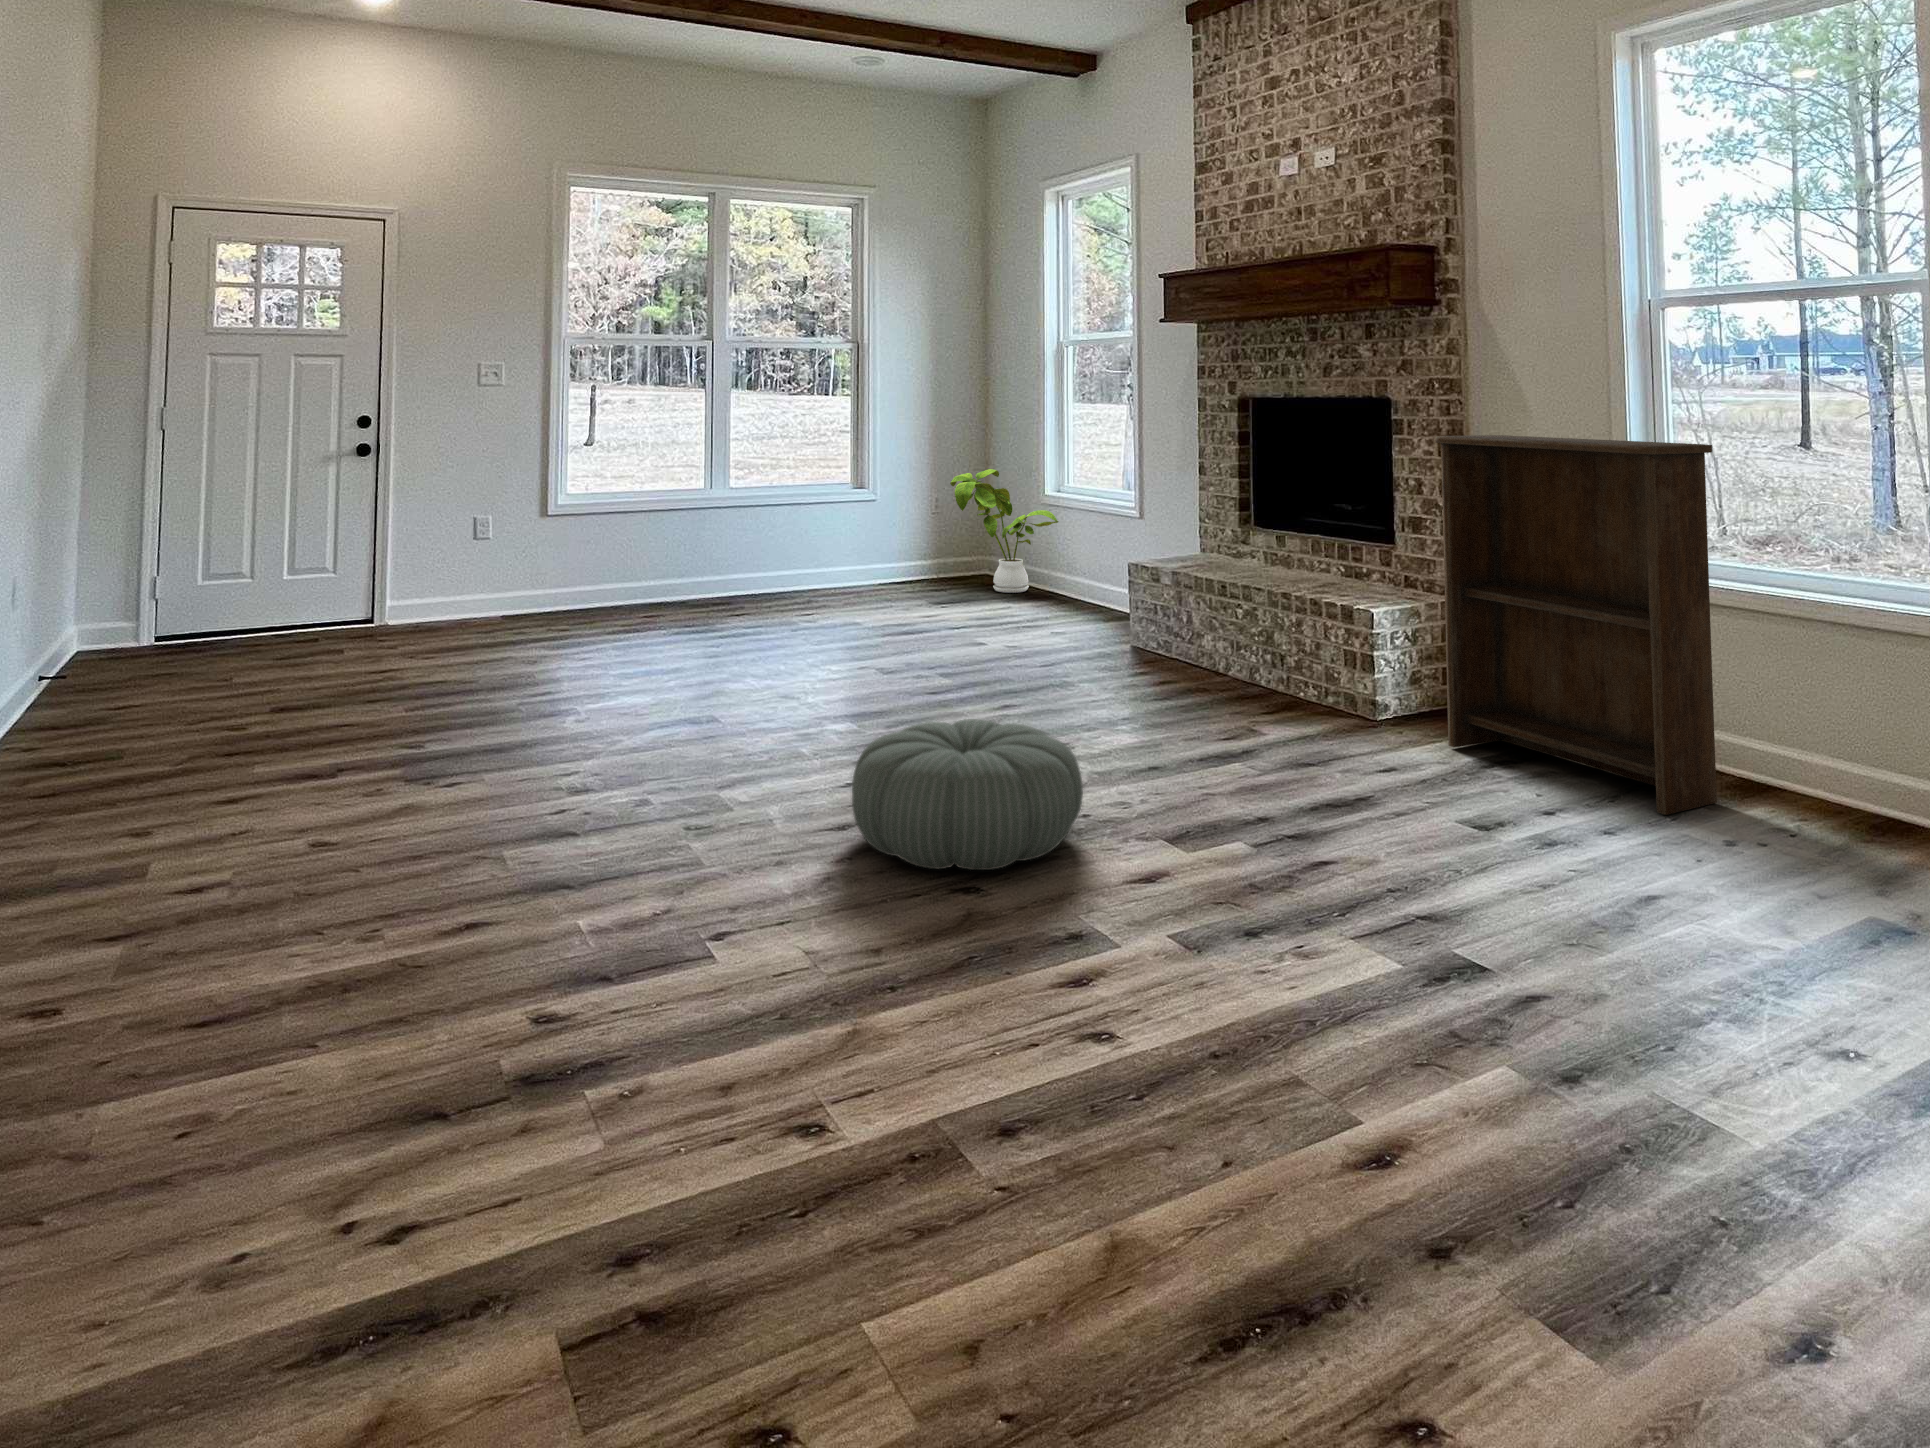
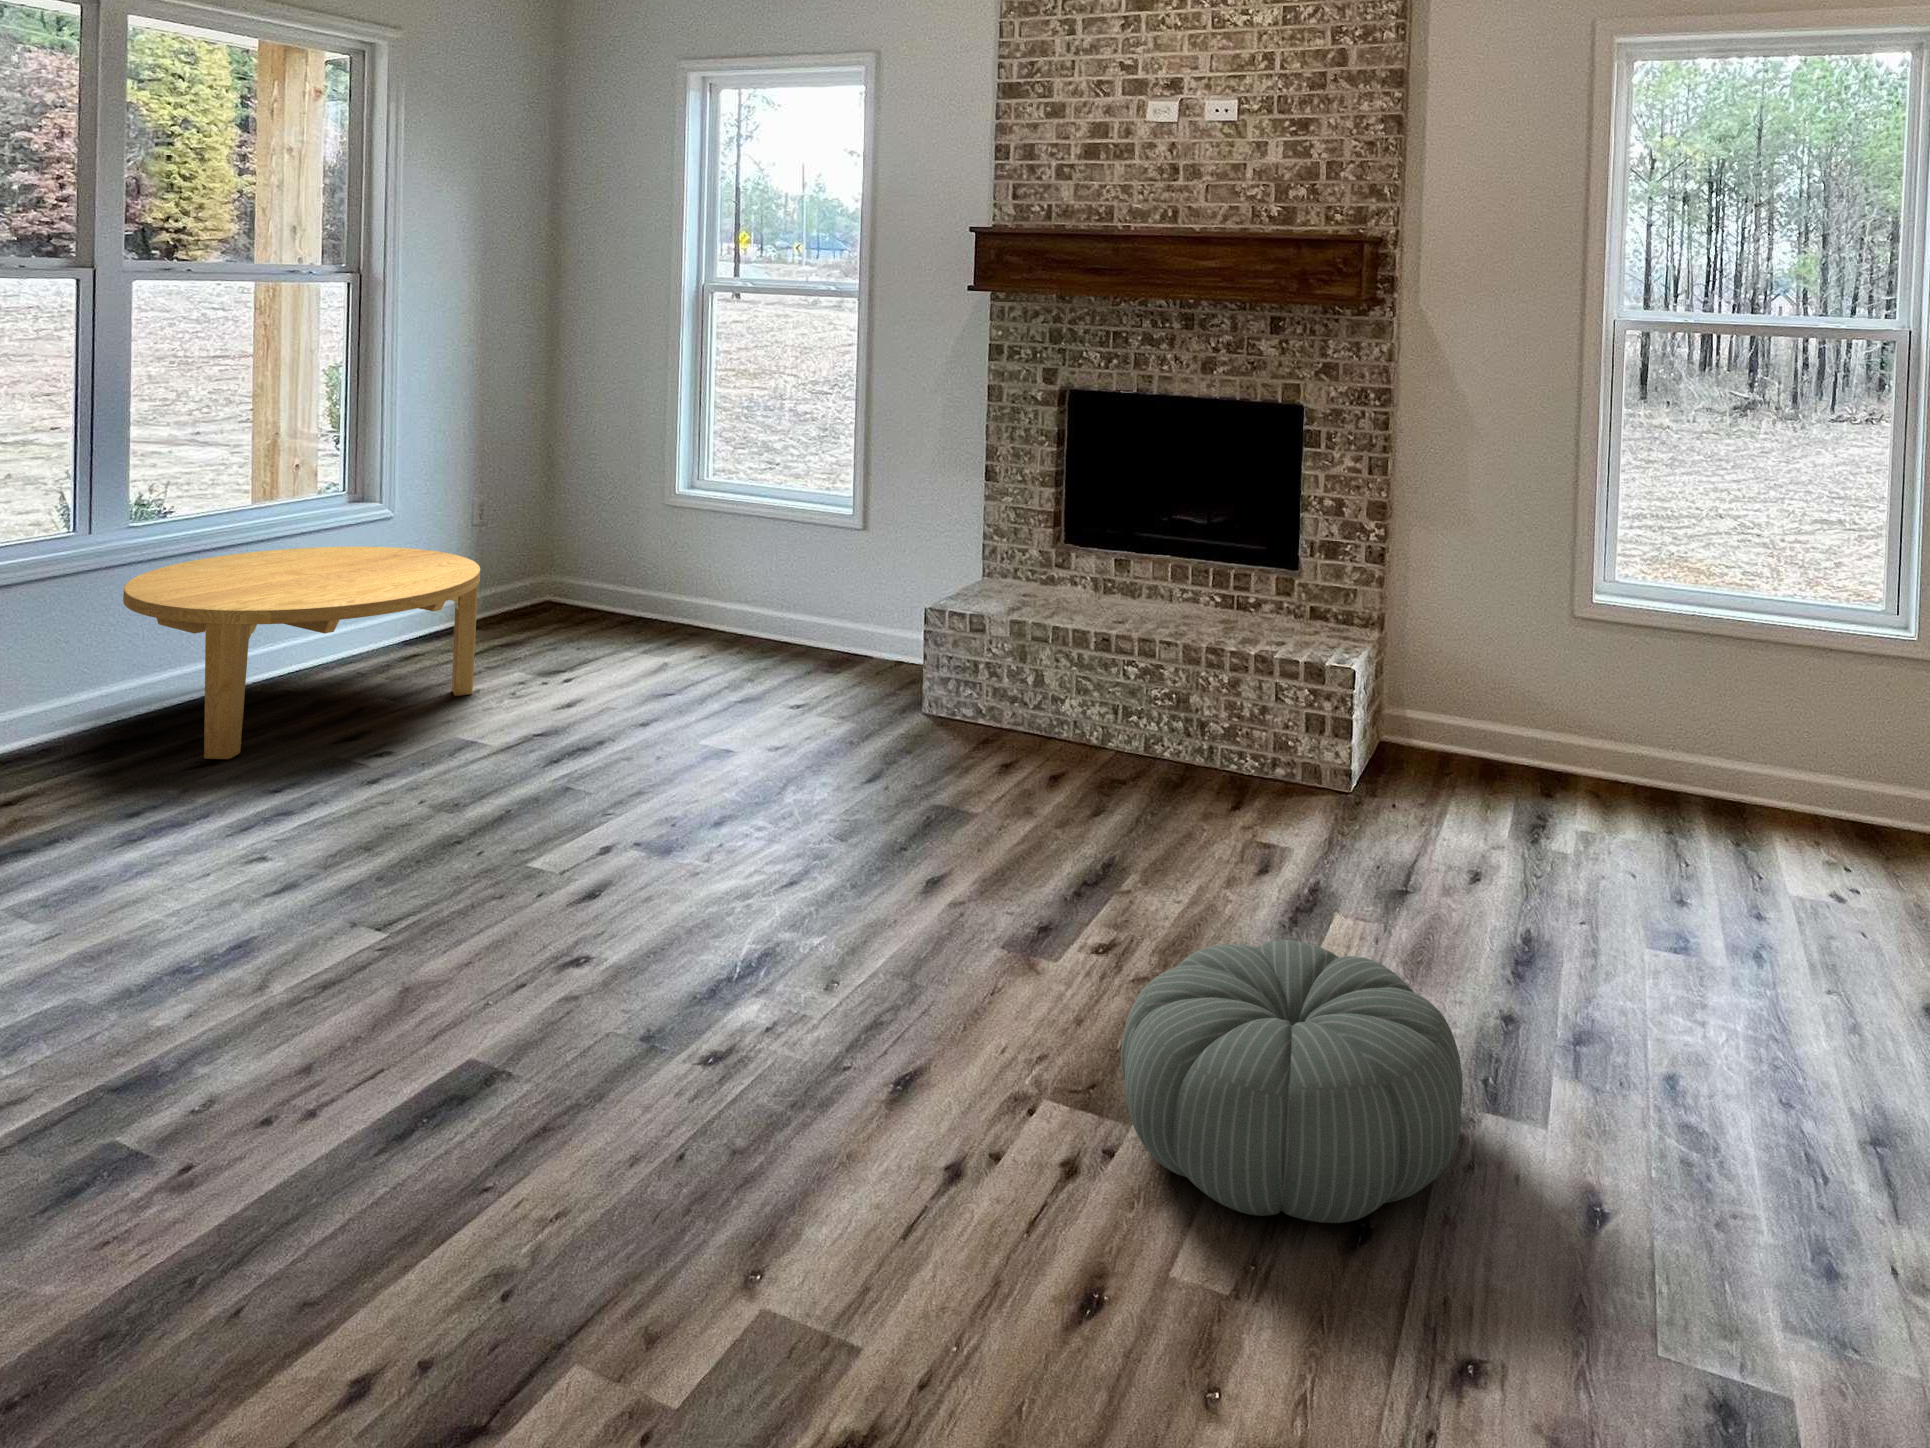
bookshelf: present [1435,435,1717,815] -> none [1471,465,1777,869]
house plant: present [950,469,1058,593] -> none [546,467,718,639]
coffee table: none [694,513,883,620] -> present [123,547,480,759]

